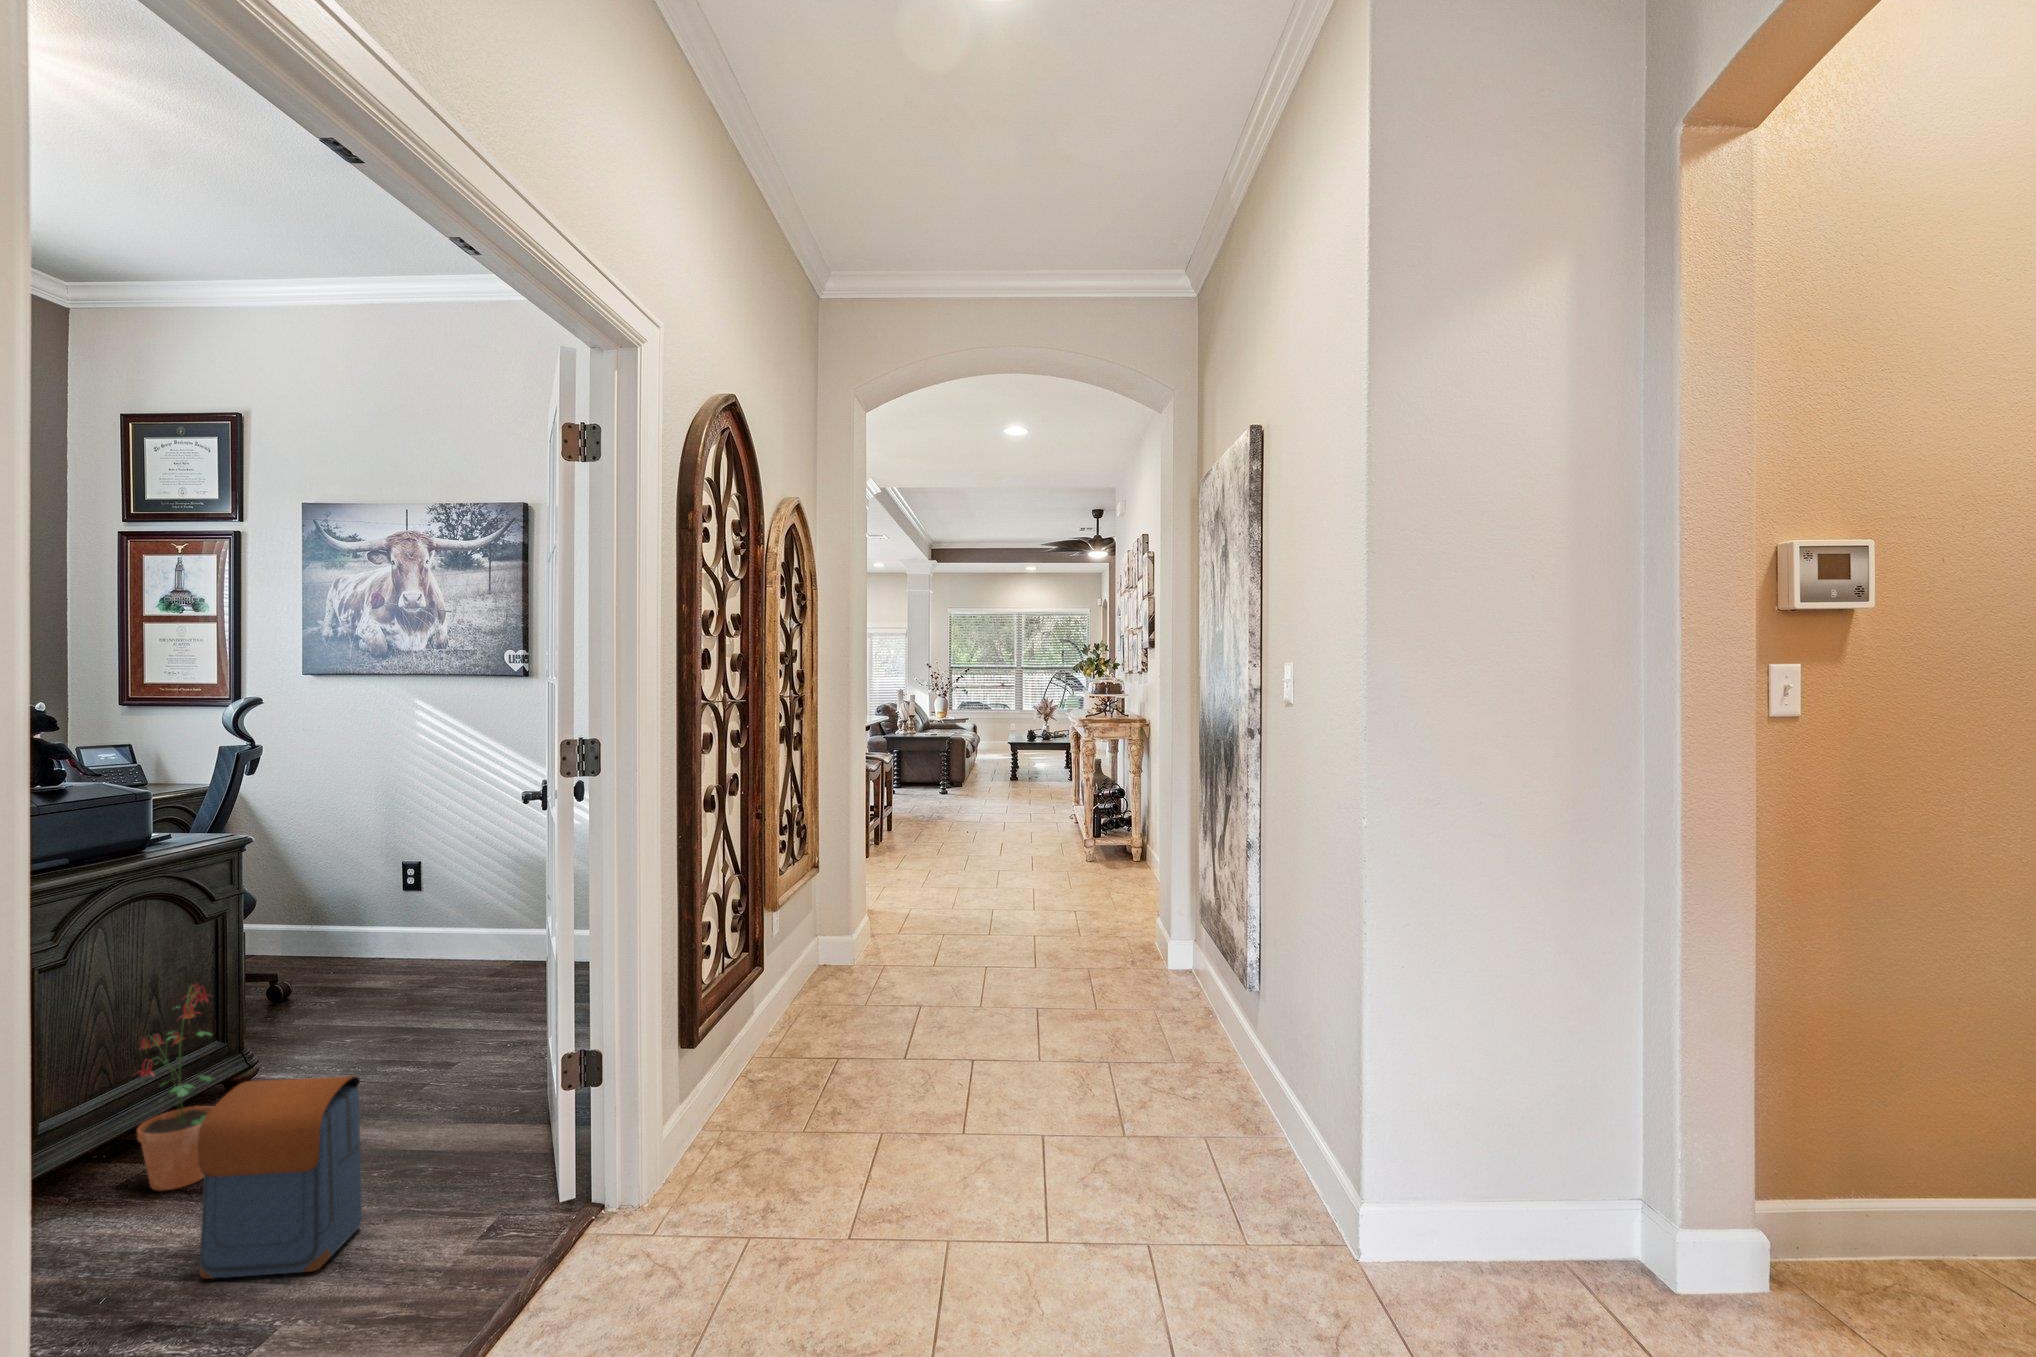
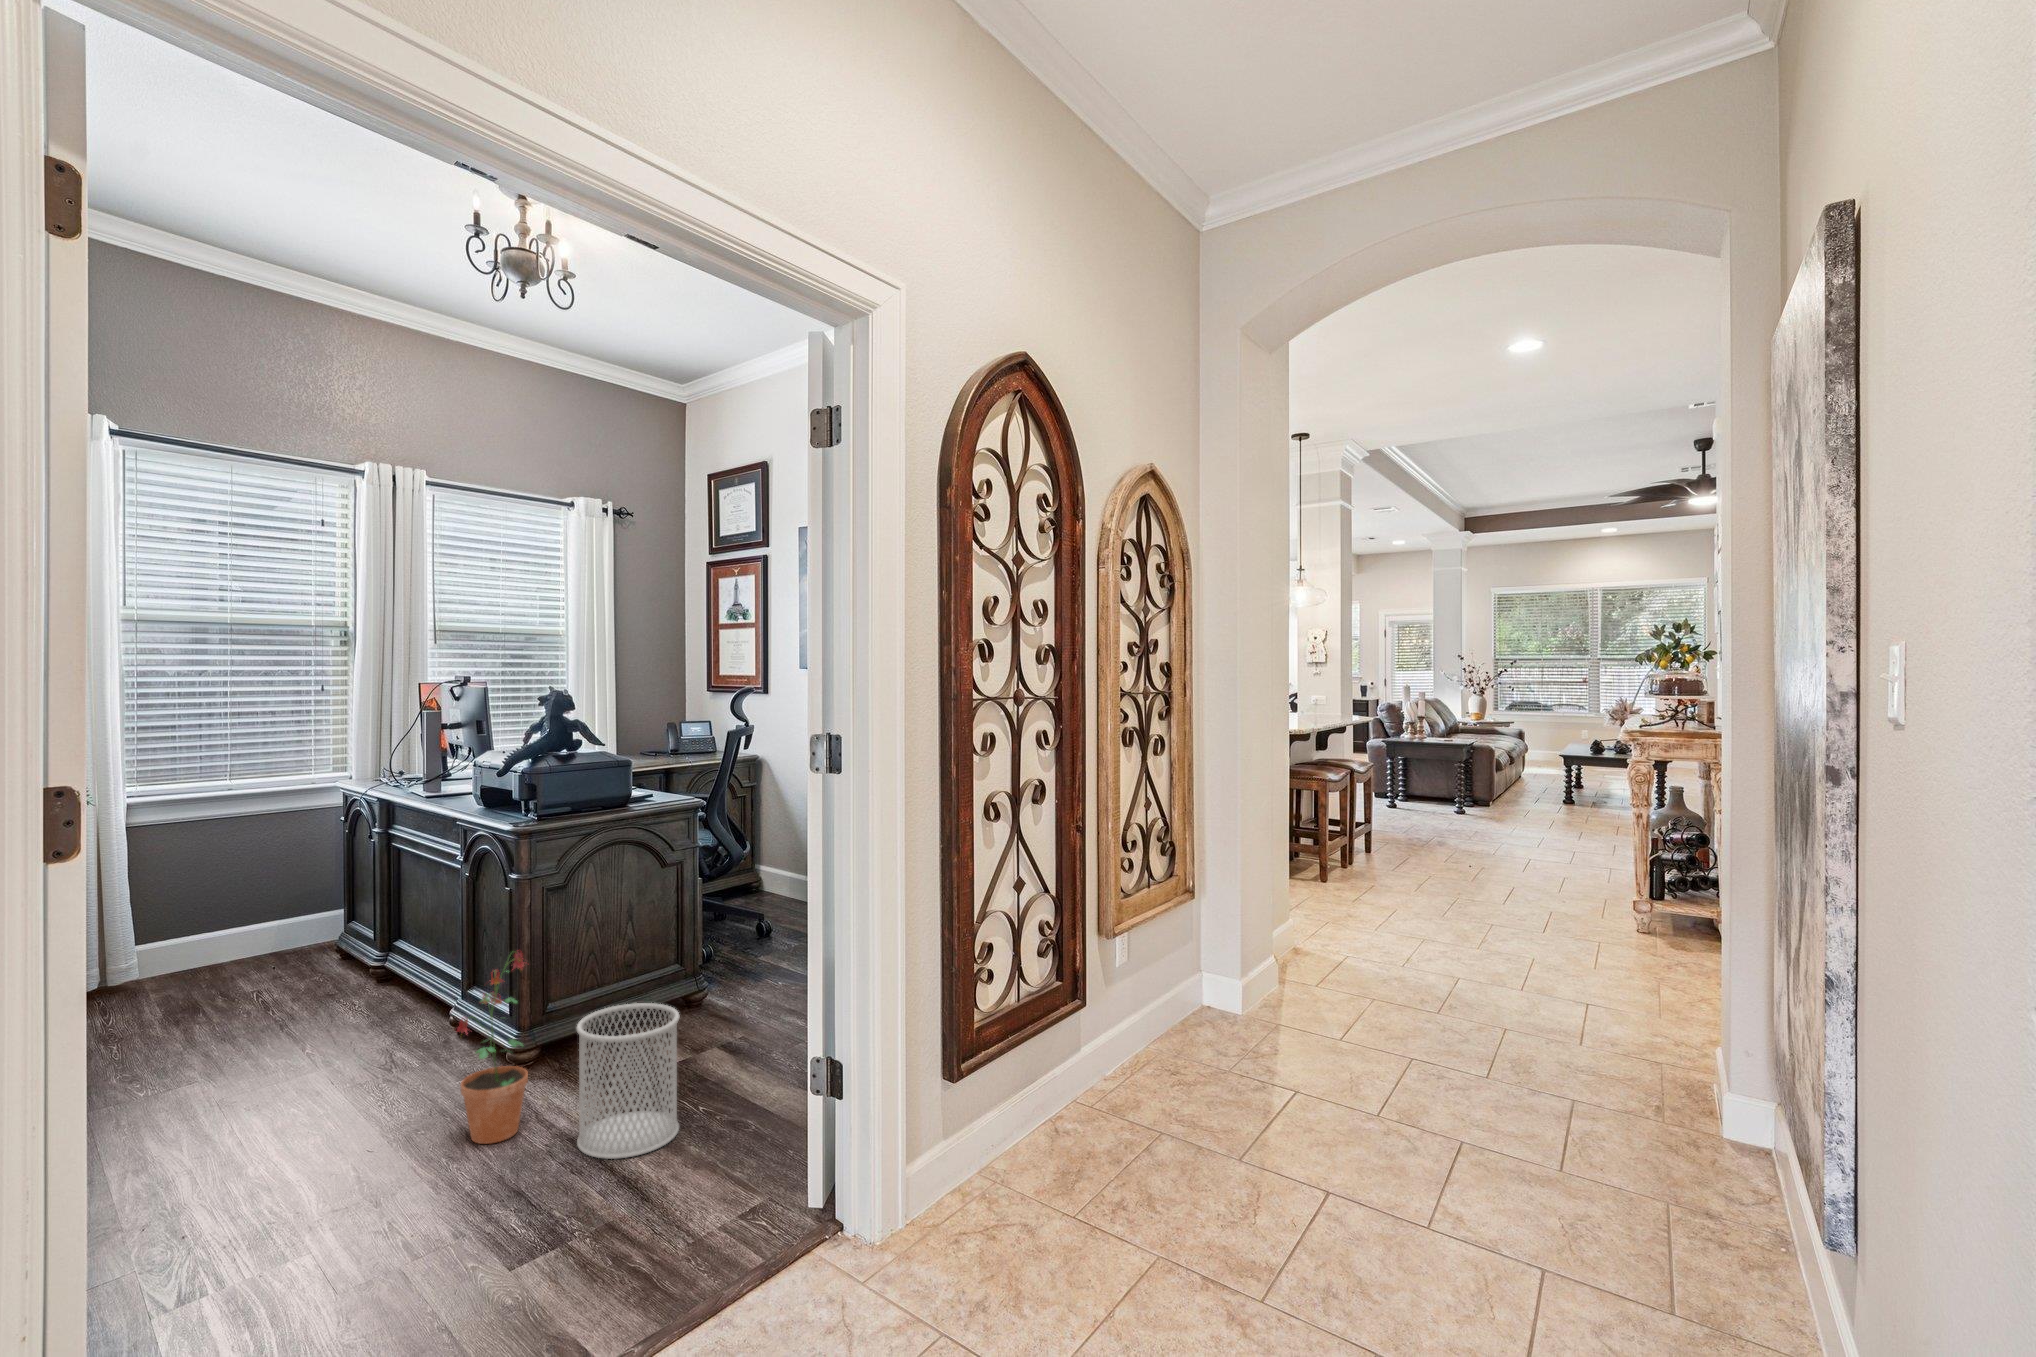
wastebasket: none [292,1013,407,1167] -> present [576,1003,680,1159]
backpack: present [197,1076,362,1279] -> none [411,1065,569,1286]

